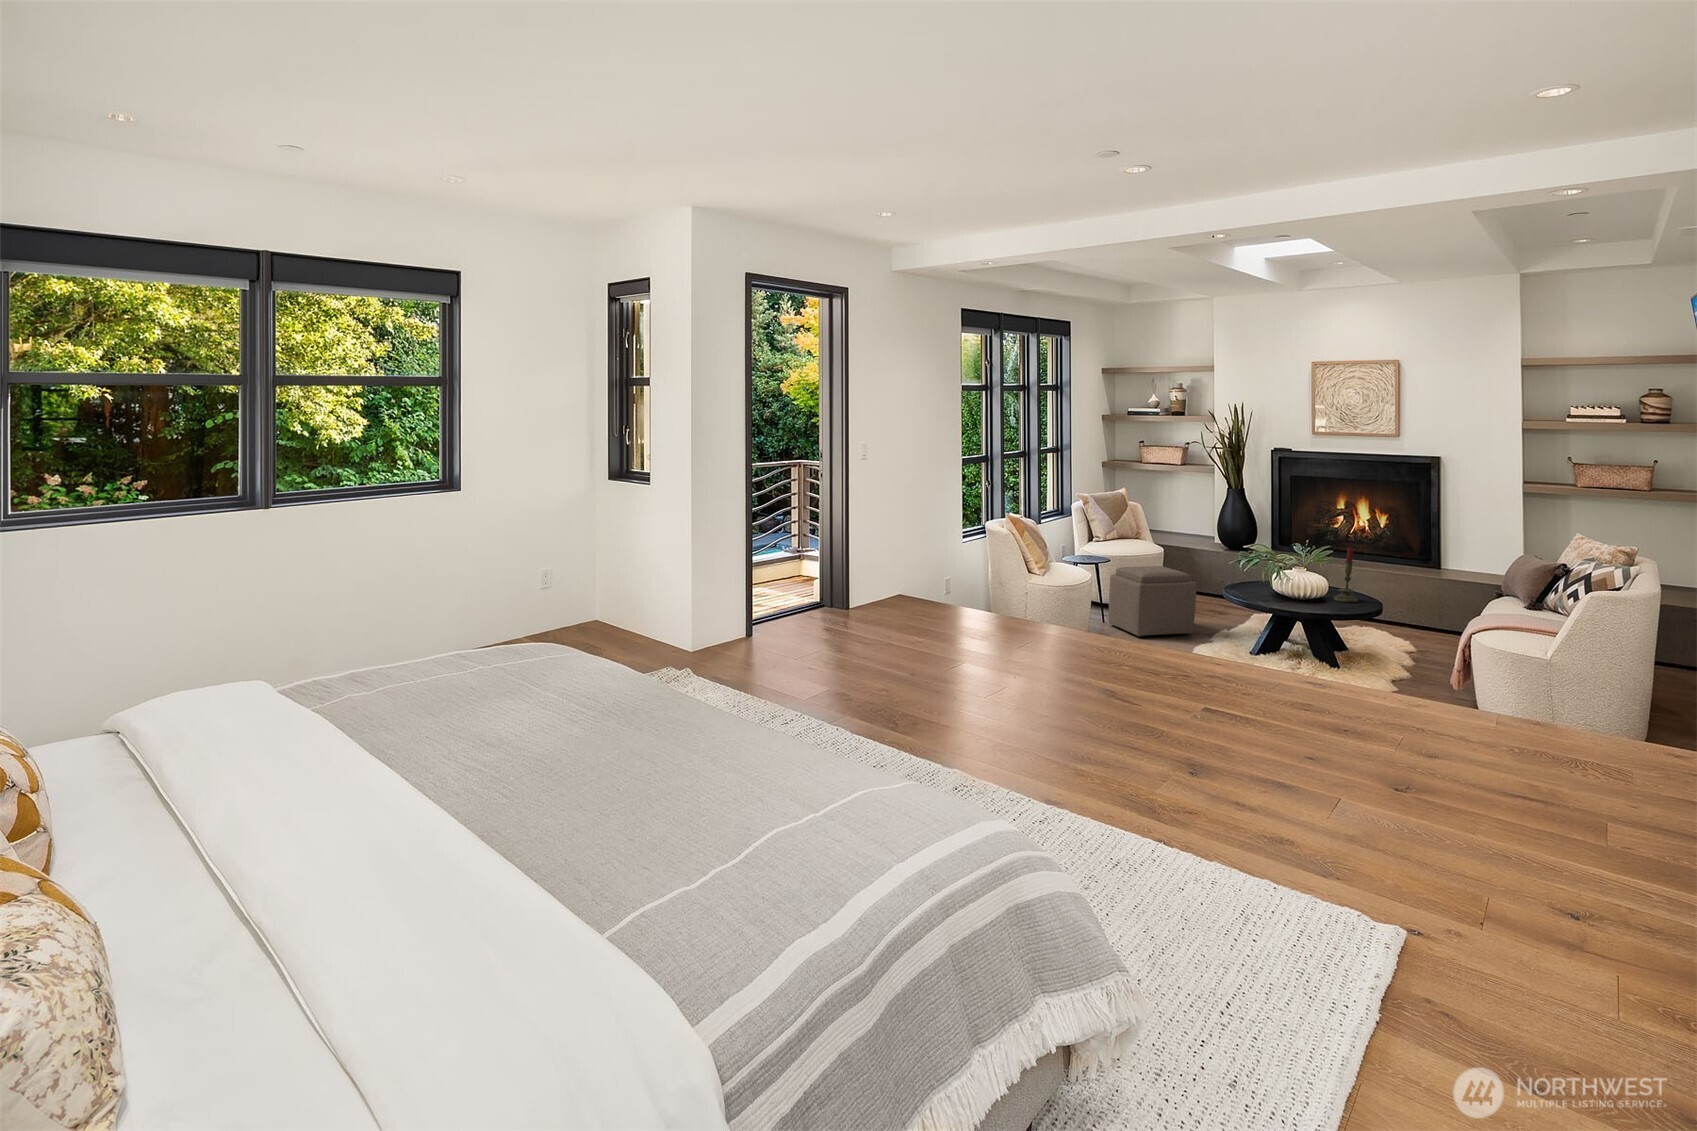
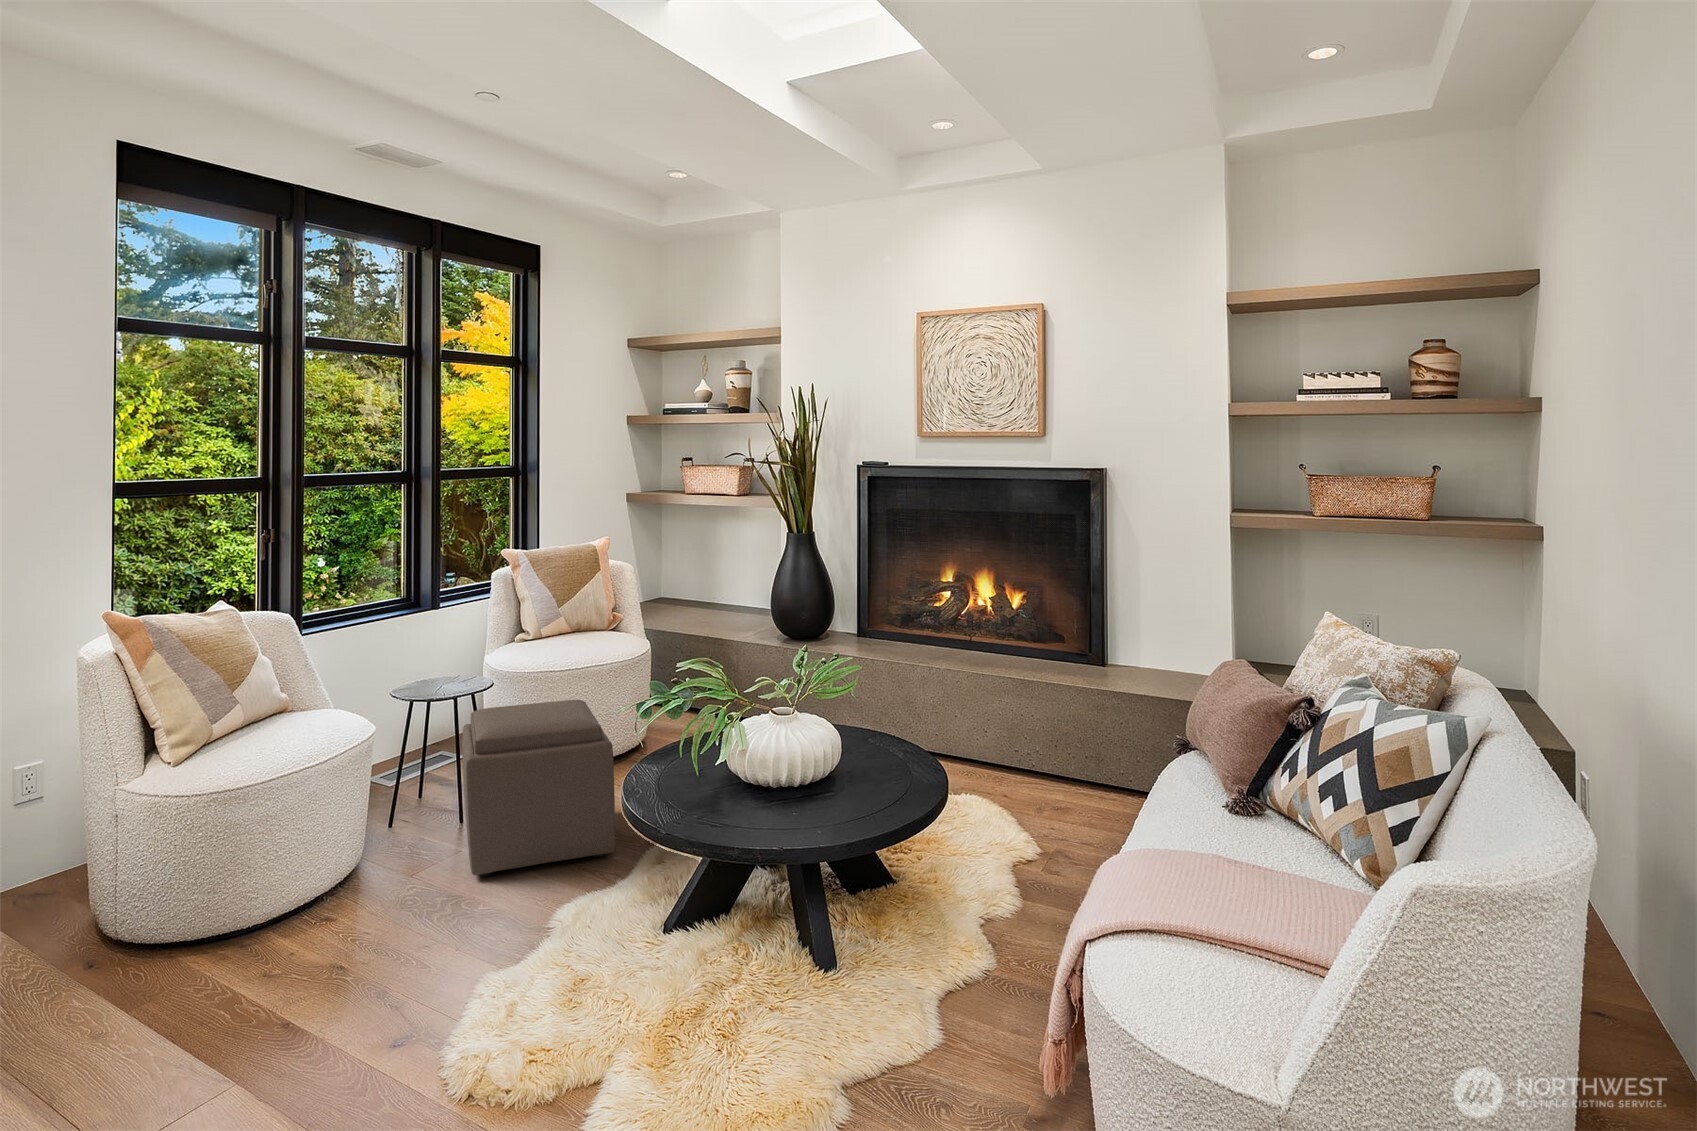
candle: present [1334,548,1358,602] -> none [857,663,905,793]

